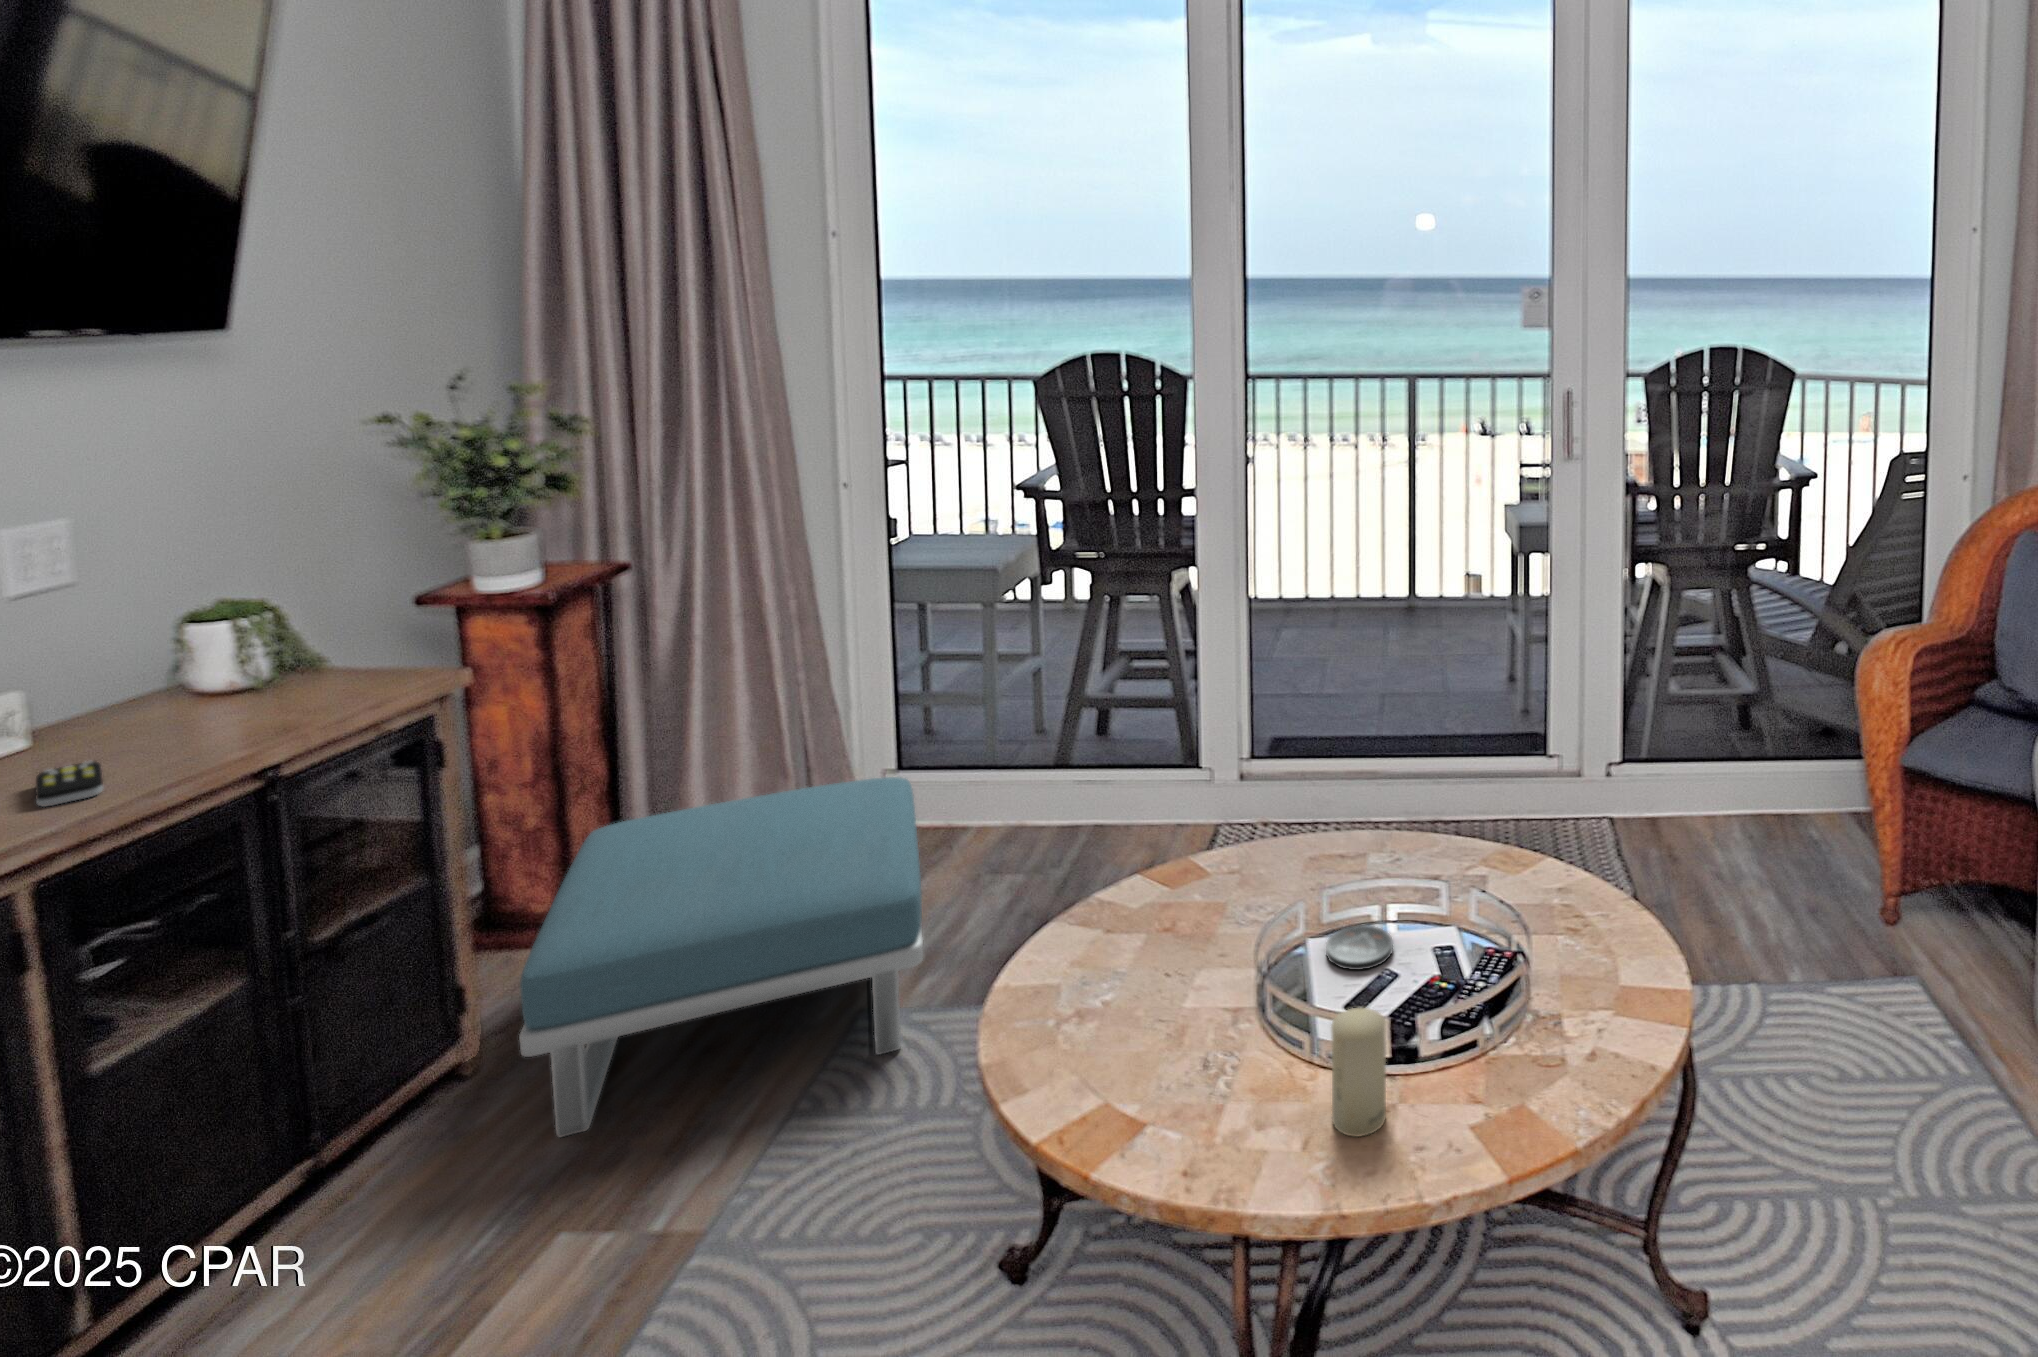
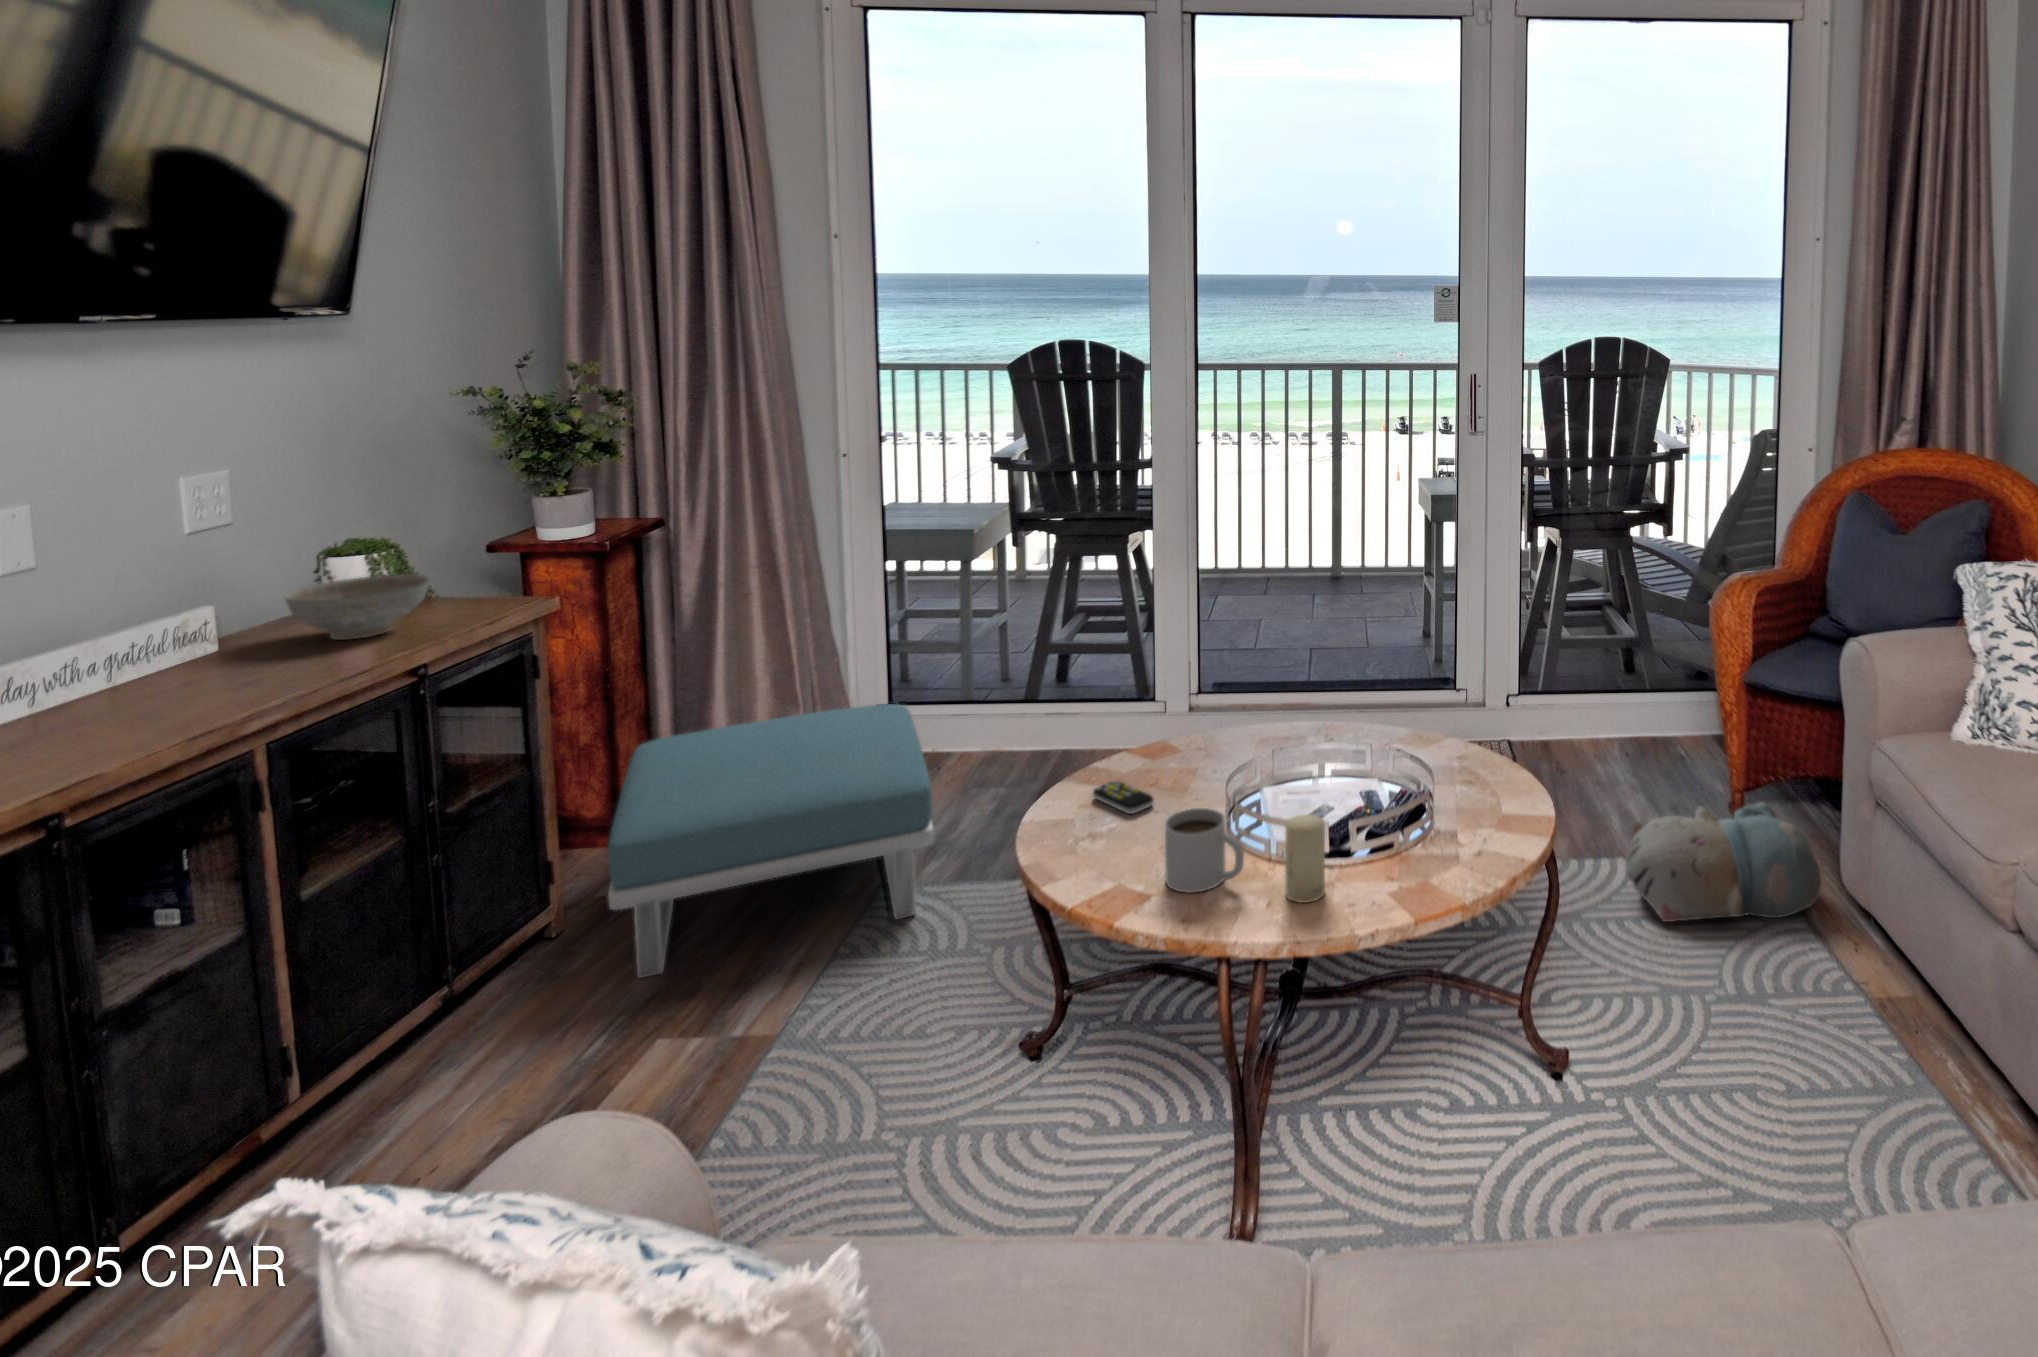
decorative bowl: none [107,646,302,733] -> present [284,574,430,640]
remote control: present [36,761,103,807] -> present [1093,780,1154,814]
plush toy: none [1763,920,2010,1080] -> present [1627,802,1822,922]
coaster: present [1326,925,1393,970] -> none [1277,781,1328,809]
mug: none [1171,988,1276,1114] -> present [1165,808,1244,893]

